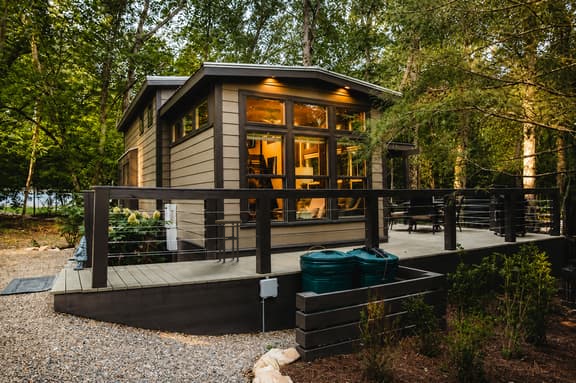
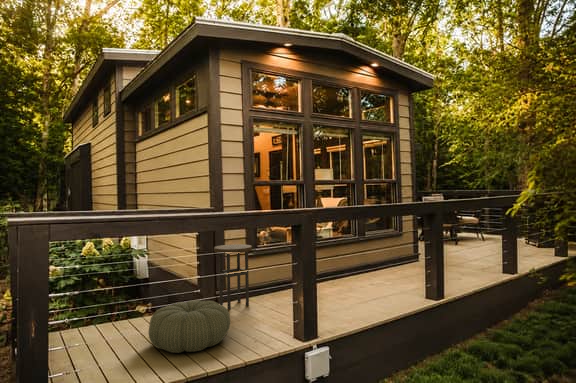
pouf: none [166,250,218,277] -> present [149,300,230,353]

